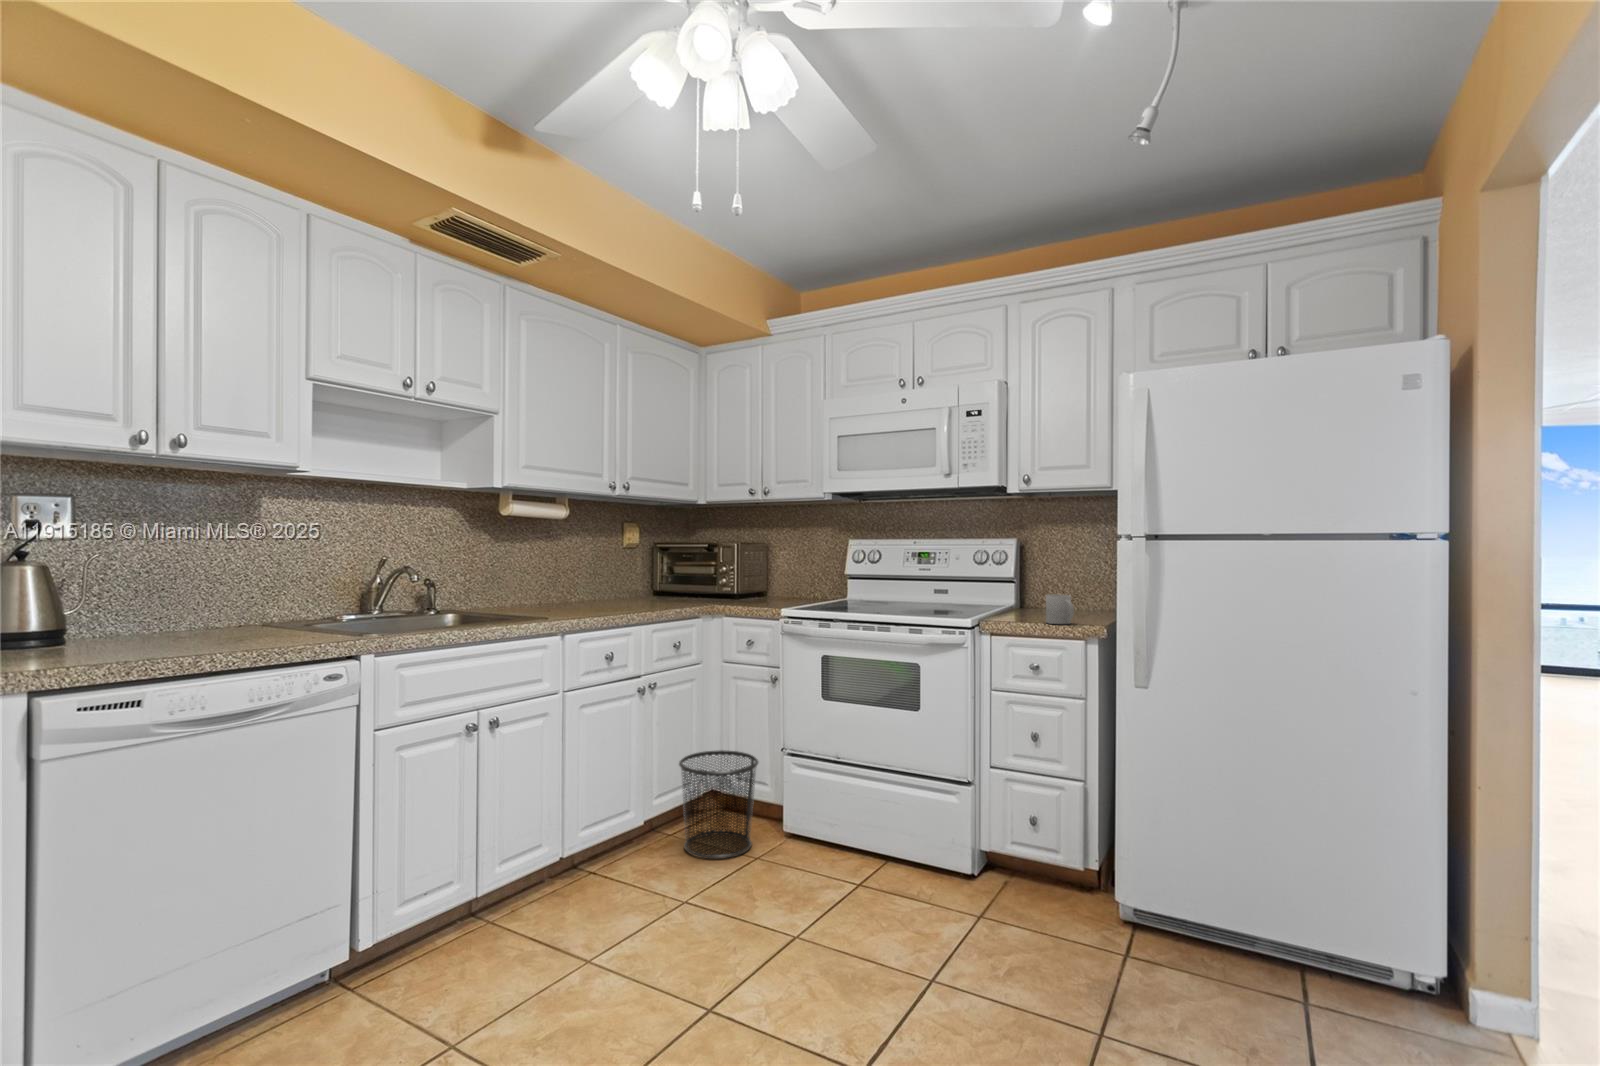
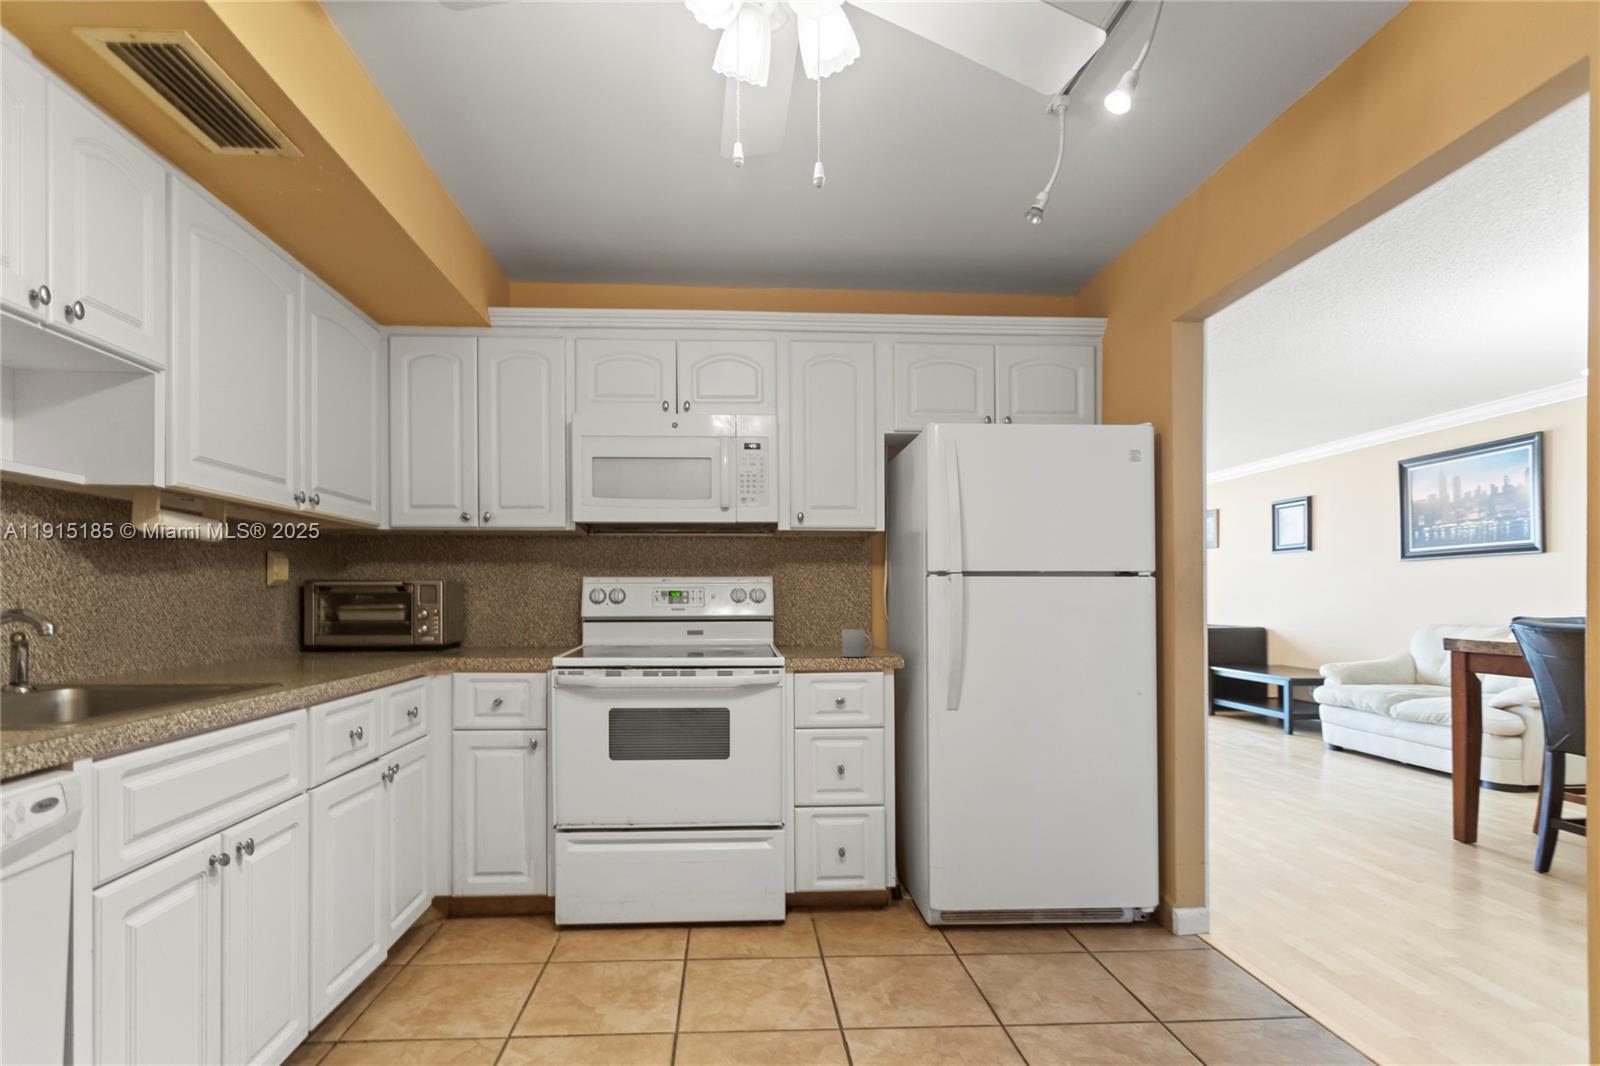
waste bin: present [679,750,758,859] -> none [430,840,538,987]

